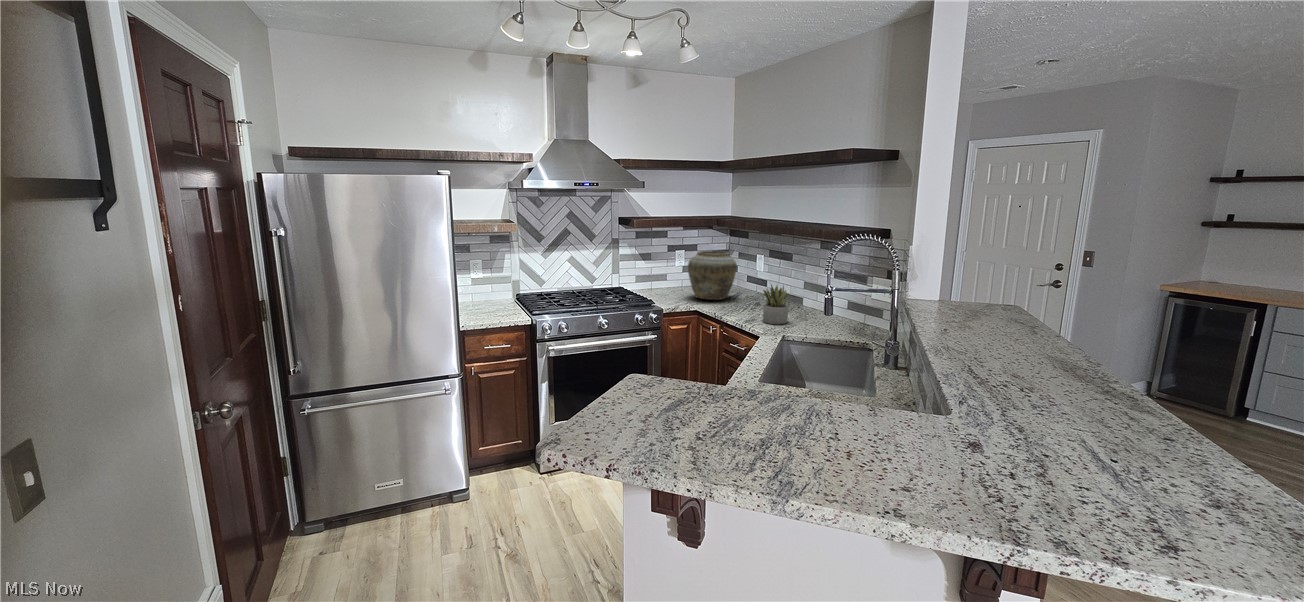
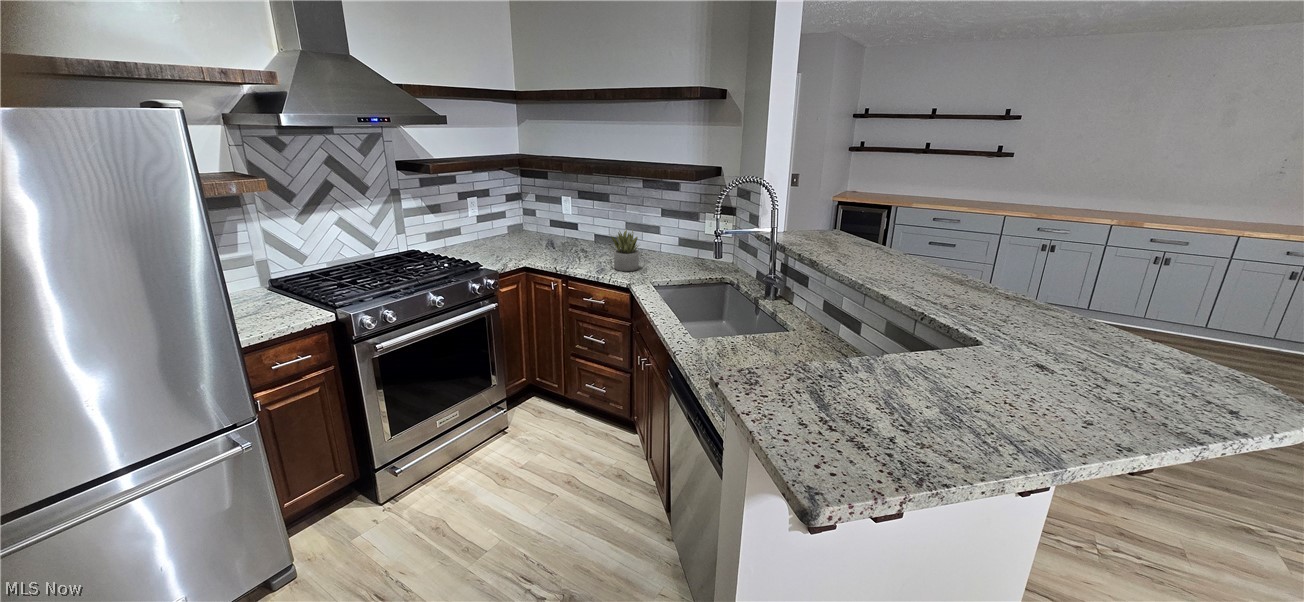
vase: present [688,251,737,300] -> none [498,196,554,252]

